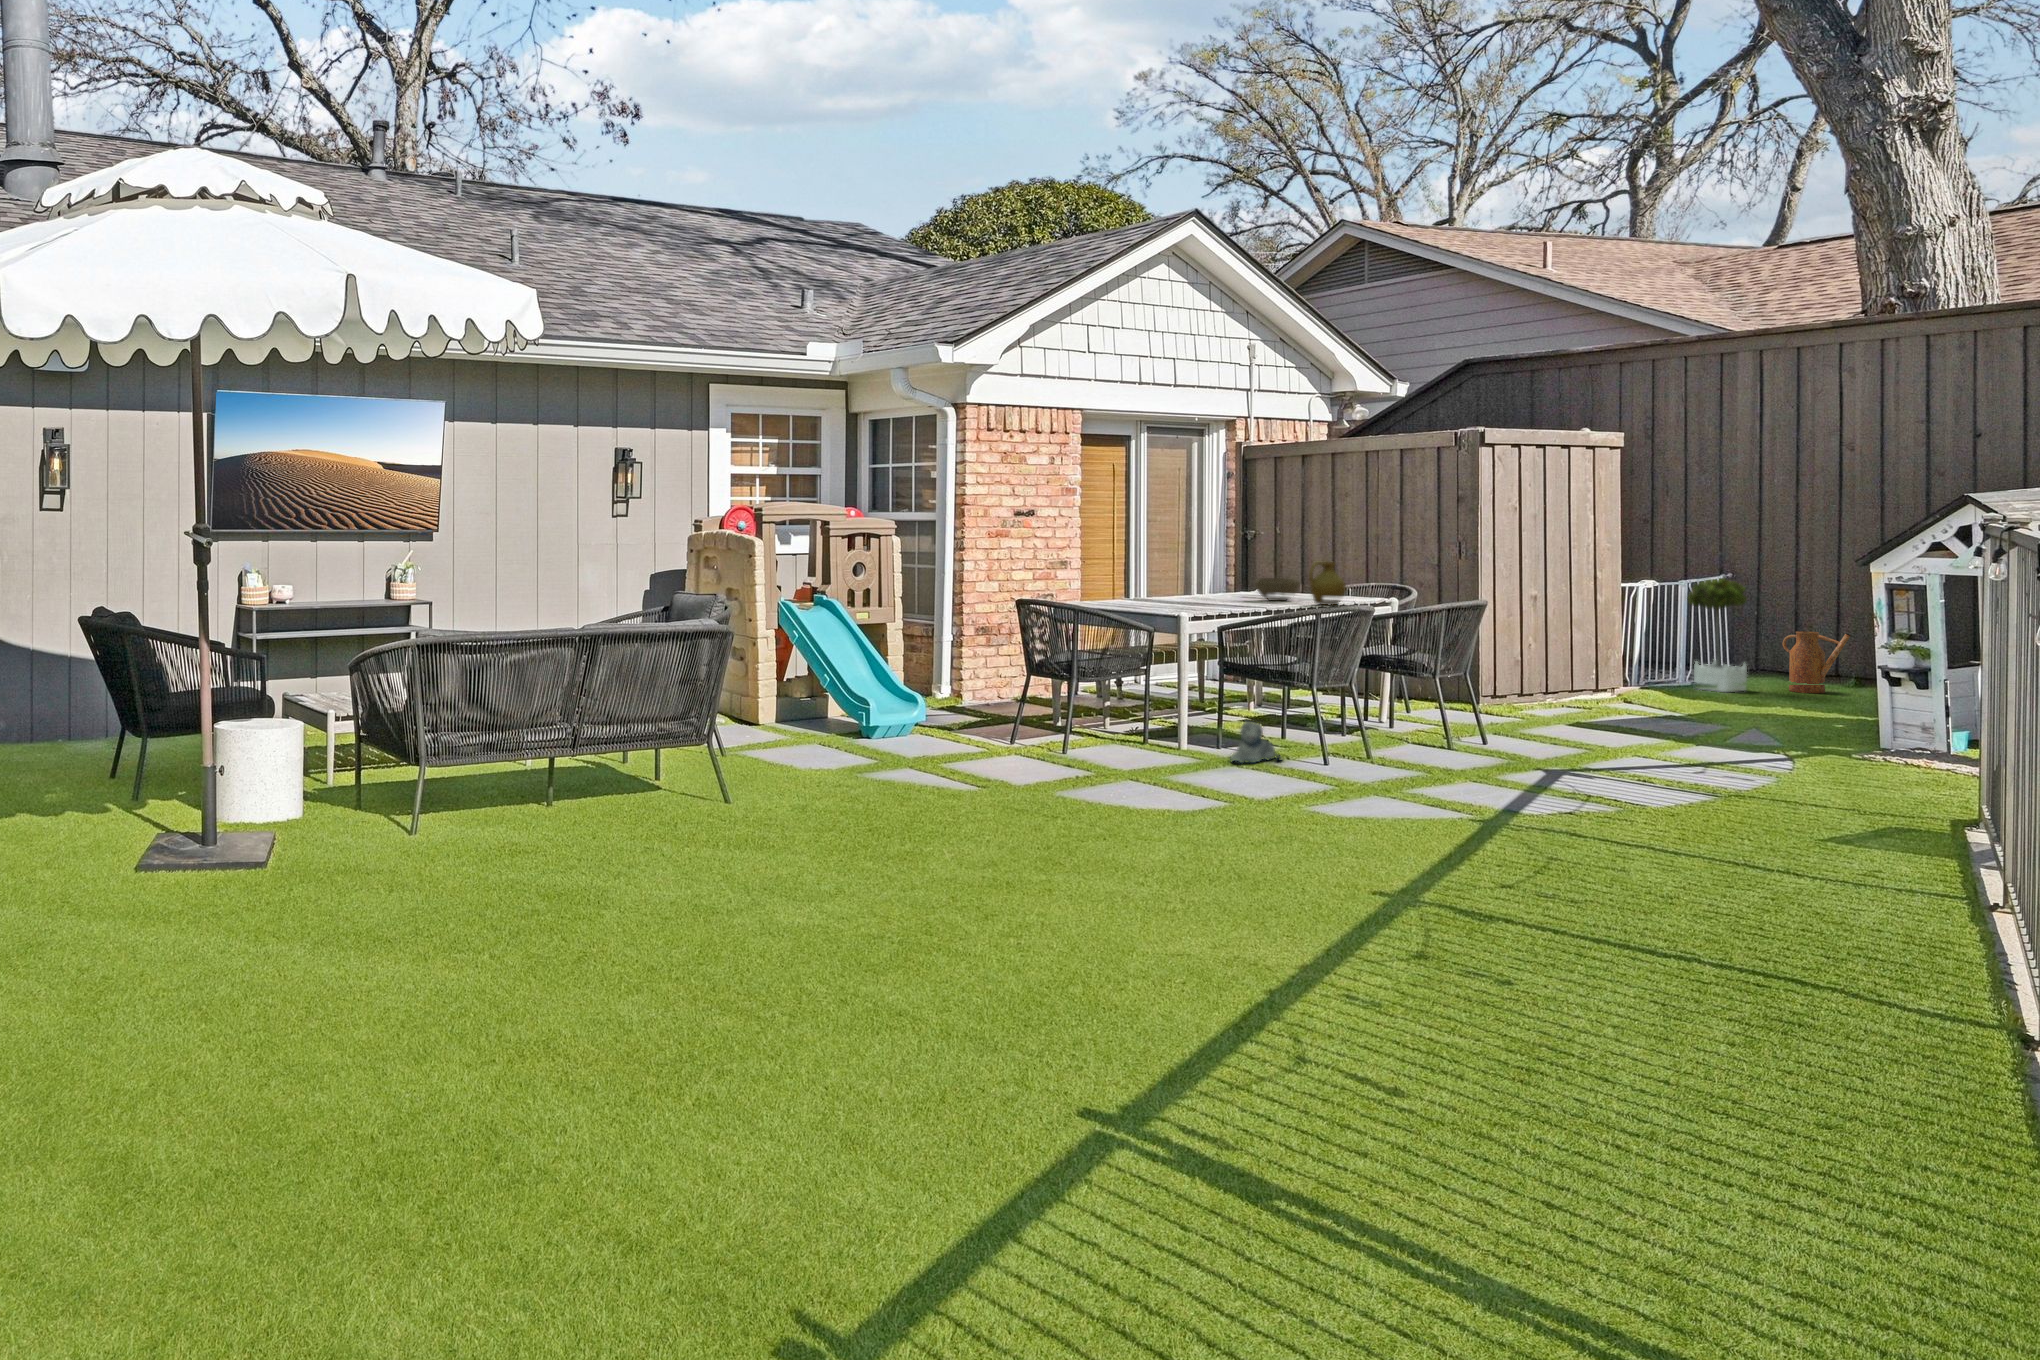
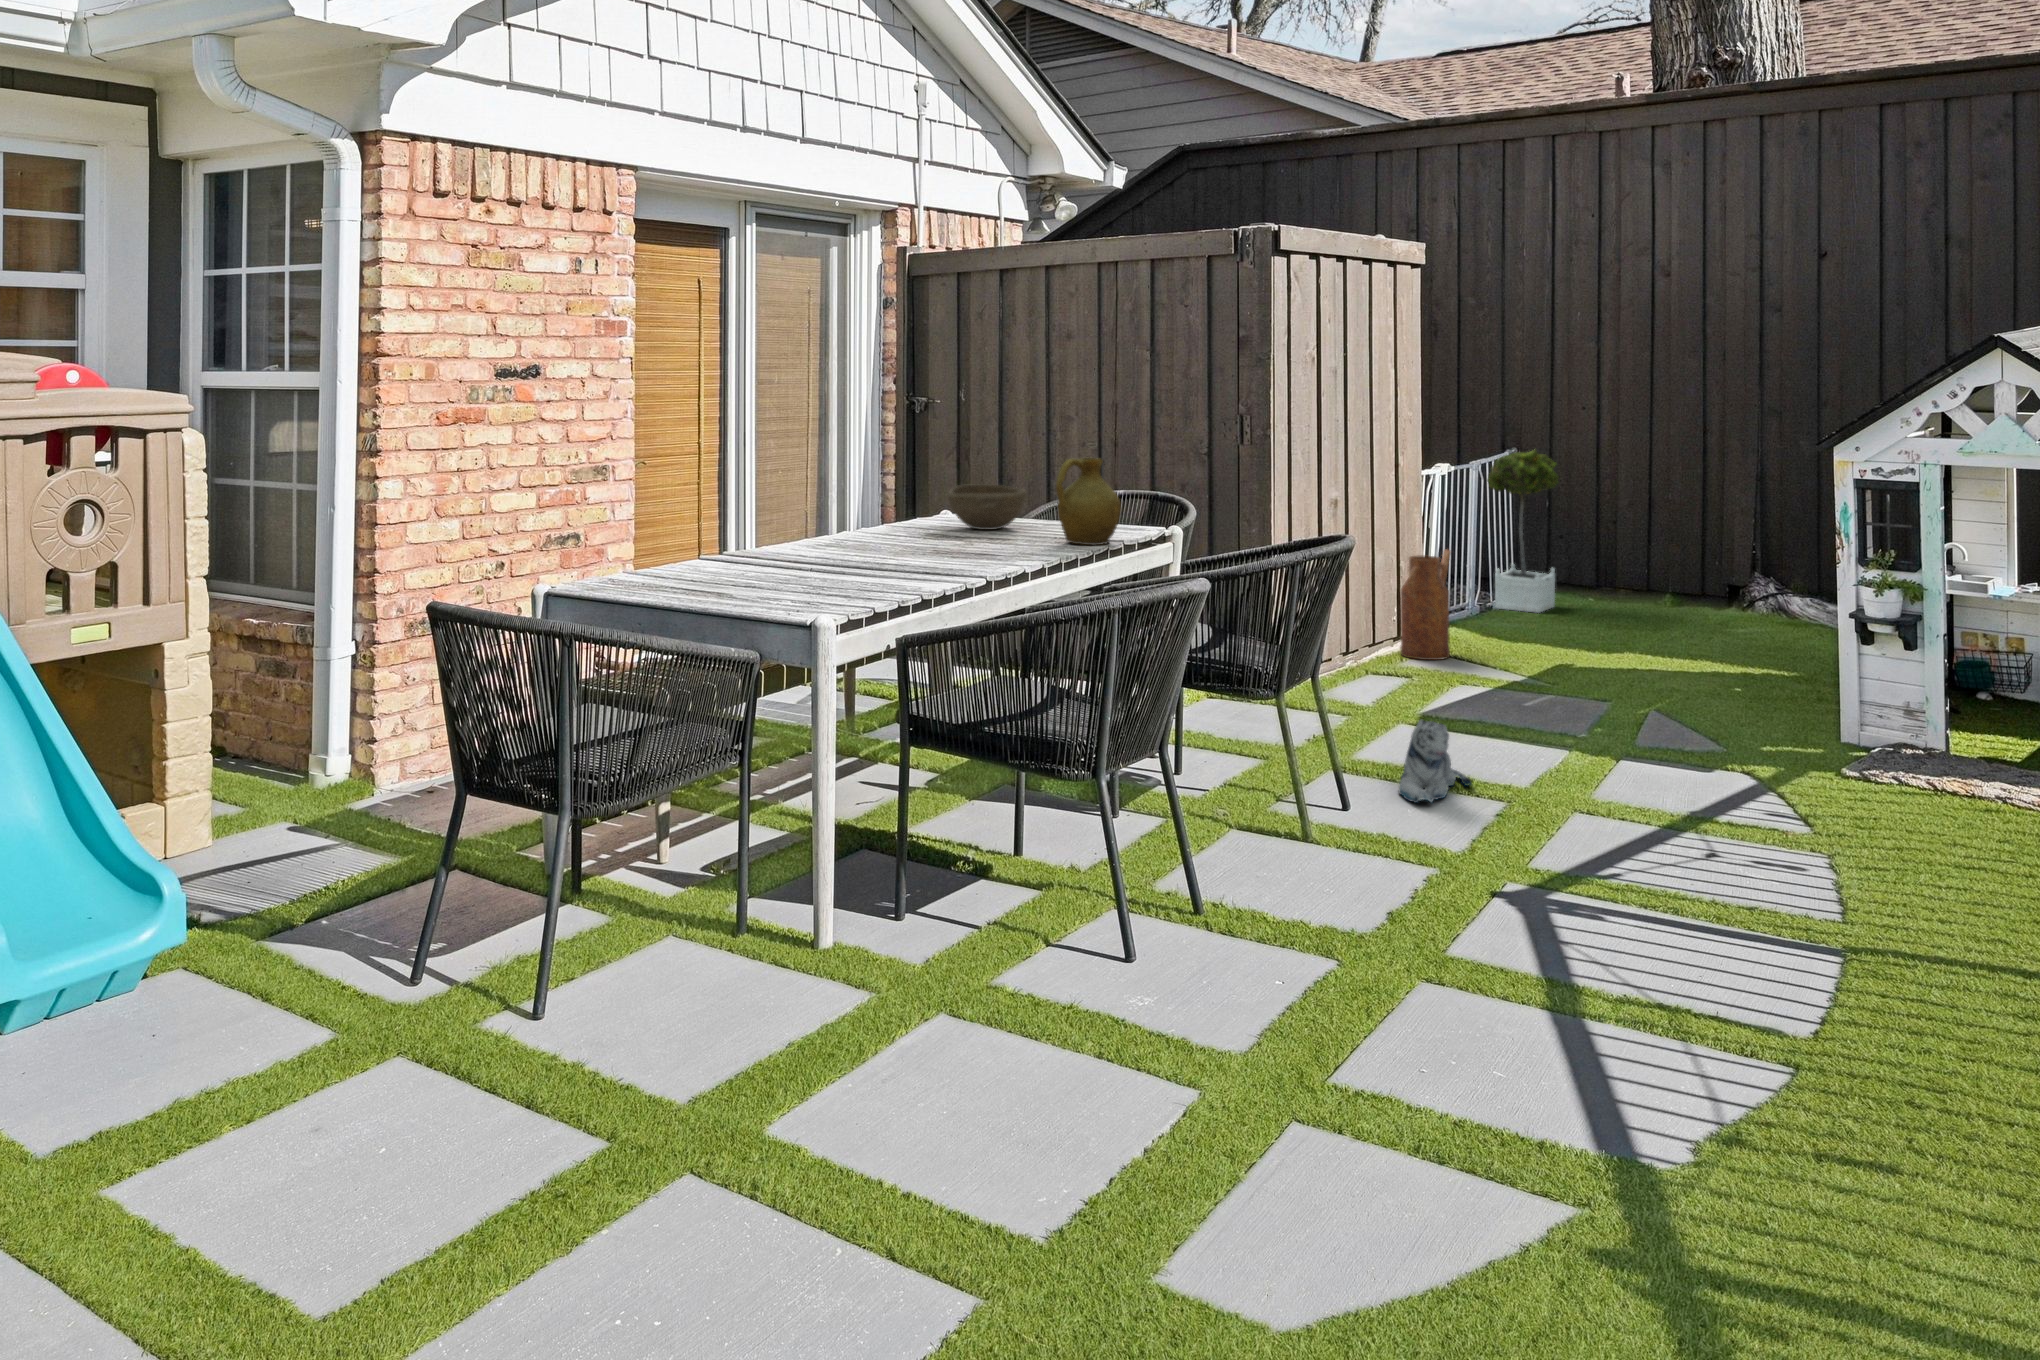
watering can: present [1783,631,1851,693] -> present [1400,549,1451,660]
plush toy: present [1230,721,1283,763] -> present [1399,720,1472,803]

